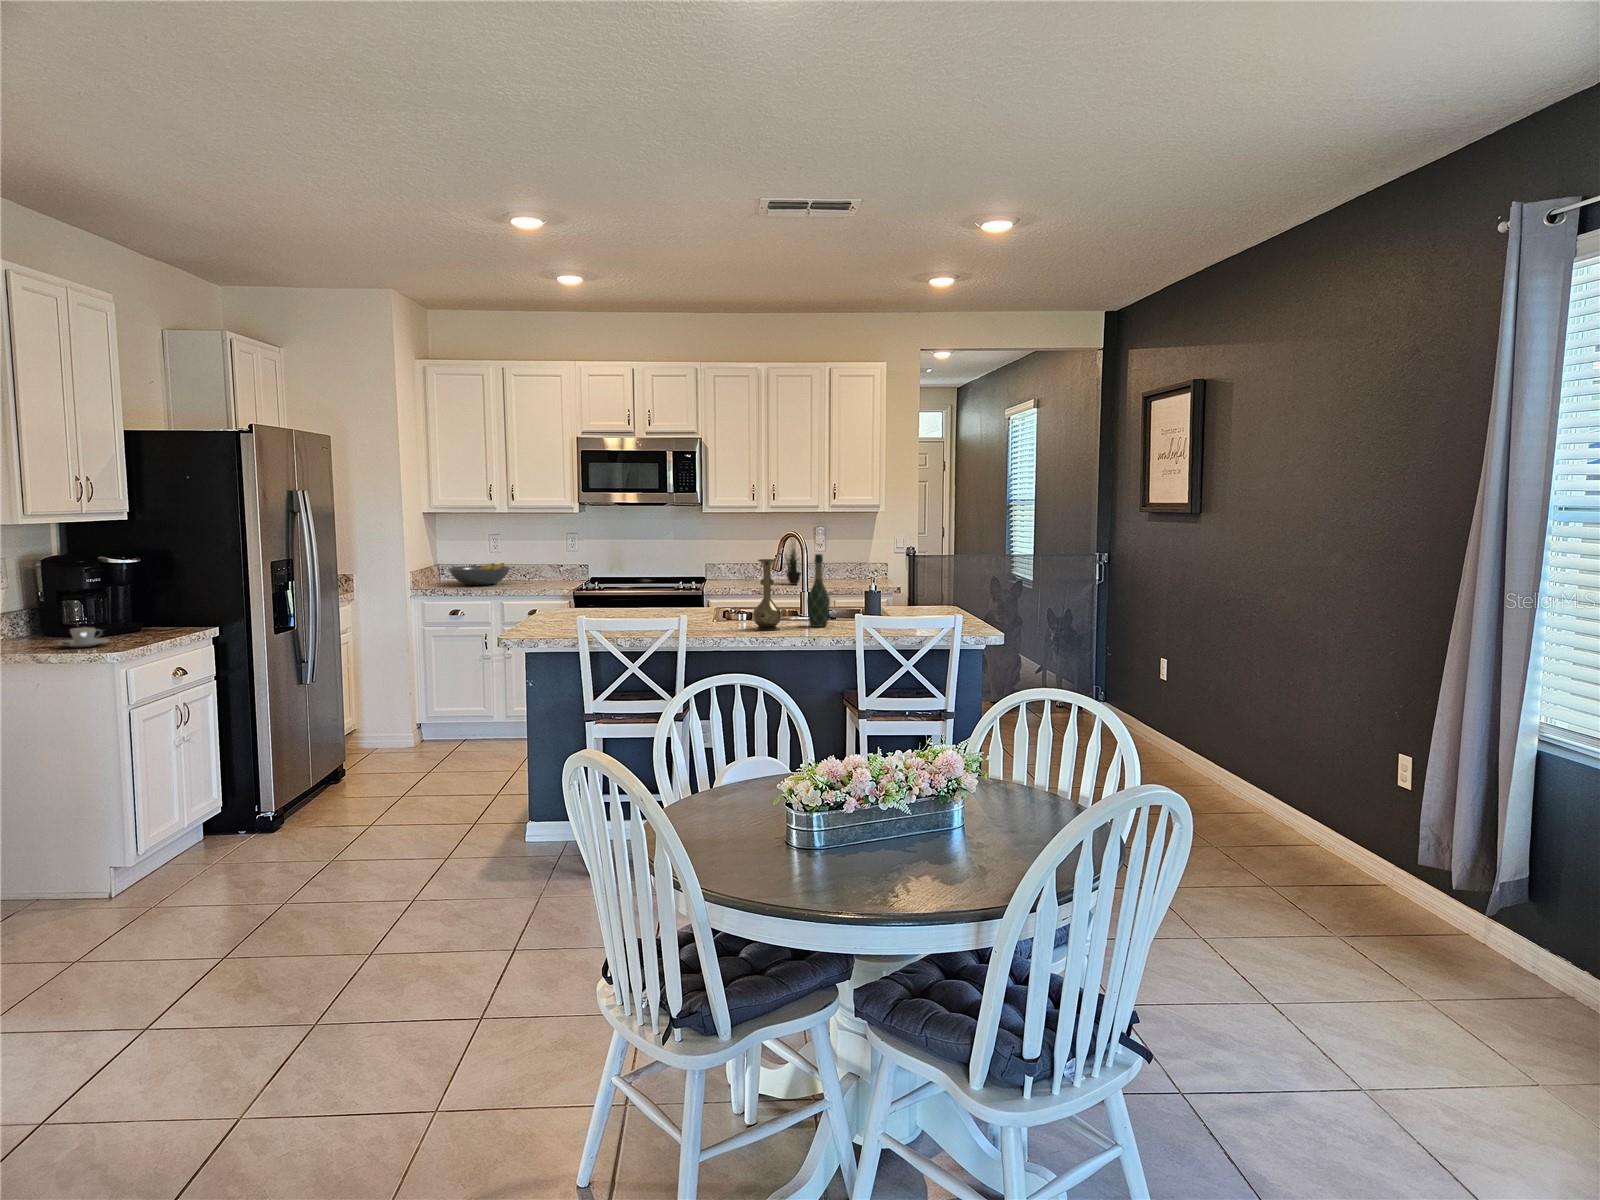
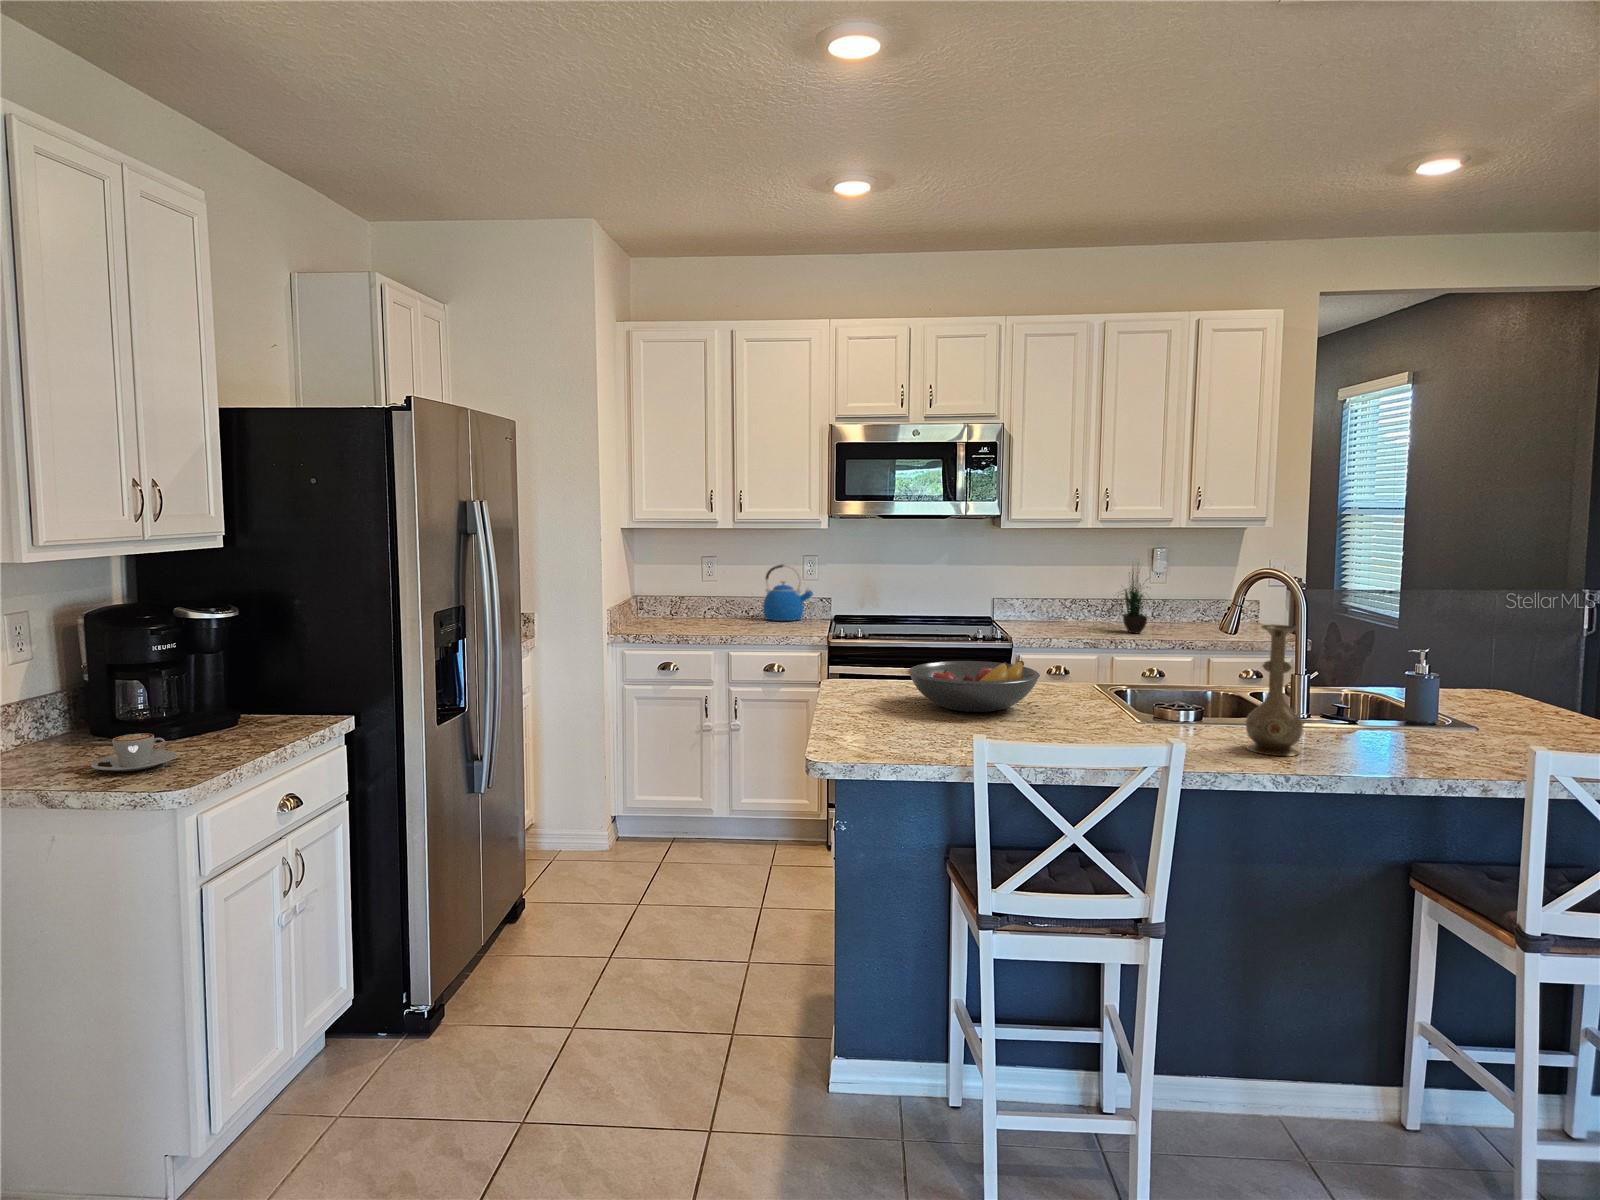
kettle: none [534,539,571,581] -> present [763,565,813,621]
wine bottle: present [807,554,830,627] -> none [1332,614,1379,746]
fruit bowl: present [449,563,510,585] -> present [908,661,1040,712]

